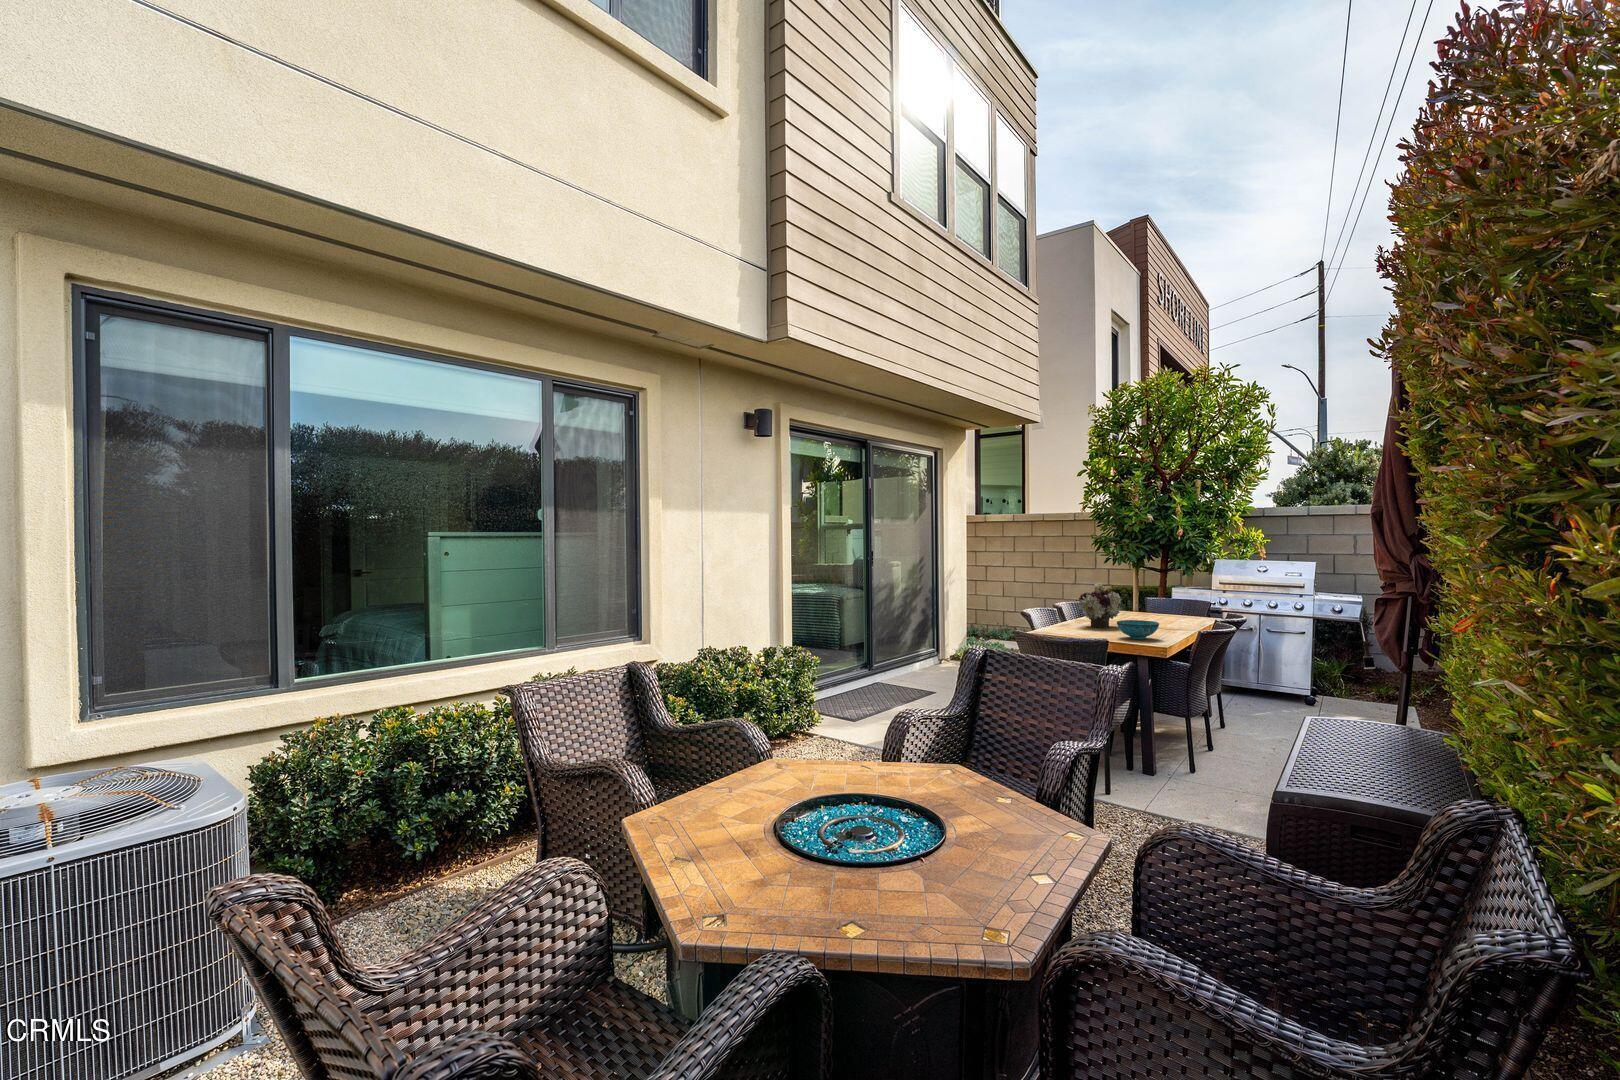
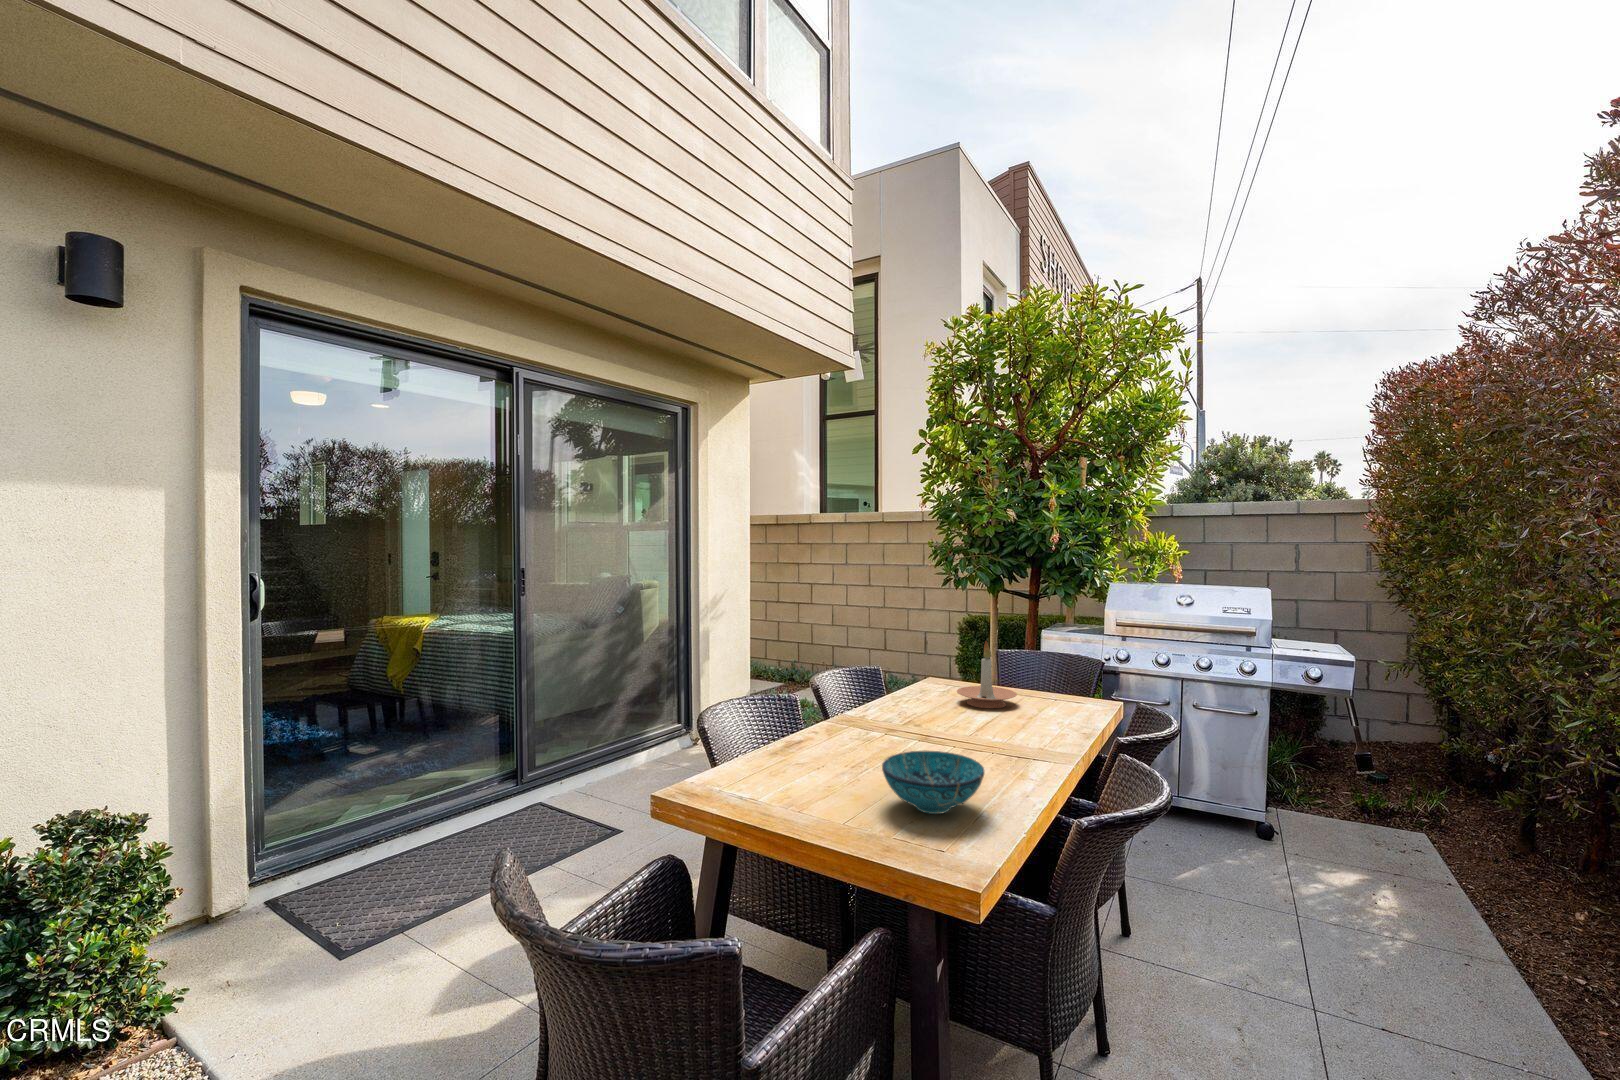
flower arrangement: present [1078,583,1122,628] -> none [831,643,927,744]
candle holder: none [1129,586,1162,621] -> present [957,641,1017,708]

